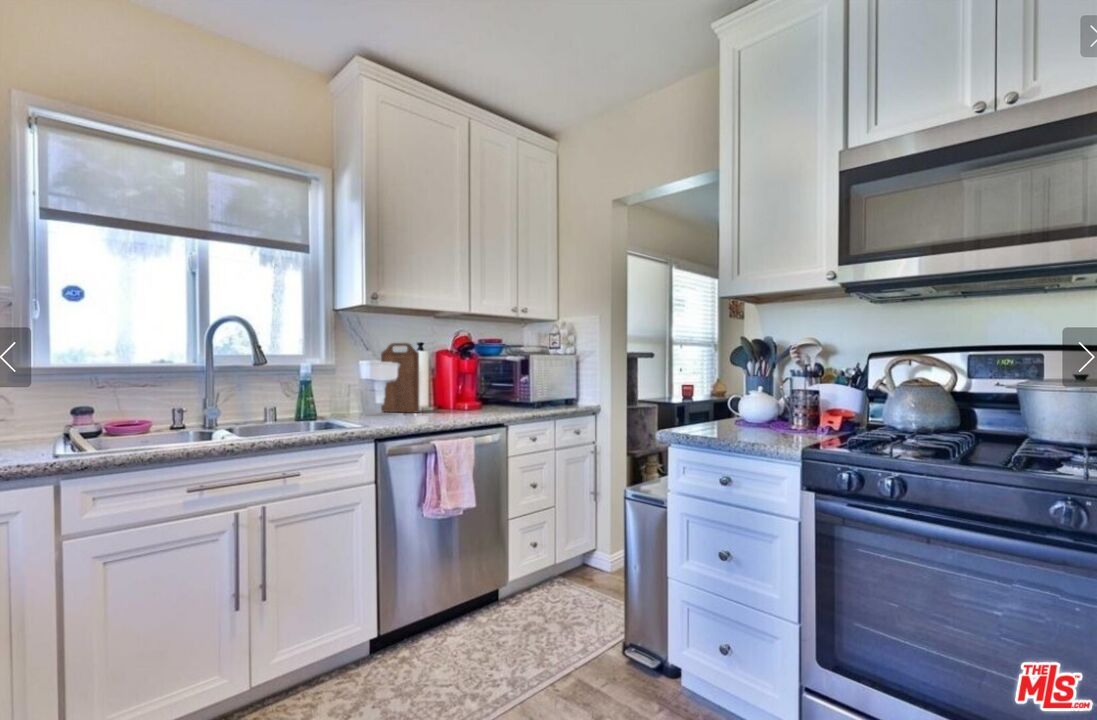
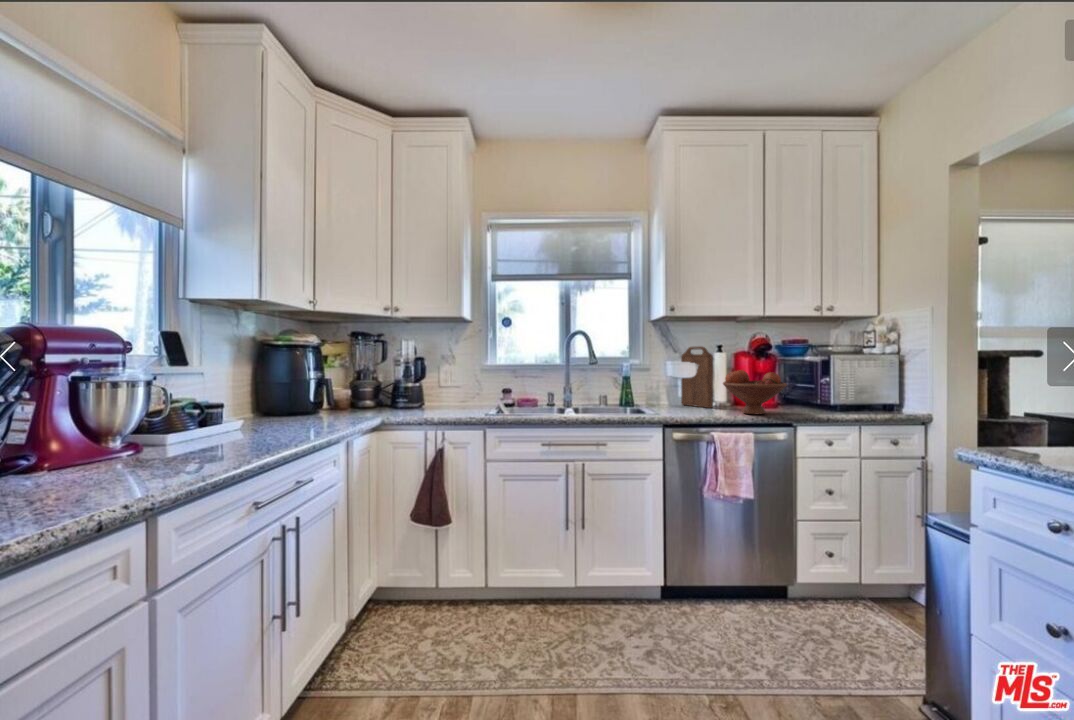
fruit bowl: none [434,368,496,415] -> present [723,370,787,414]

